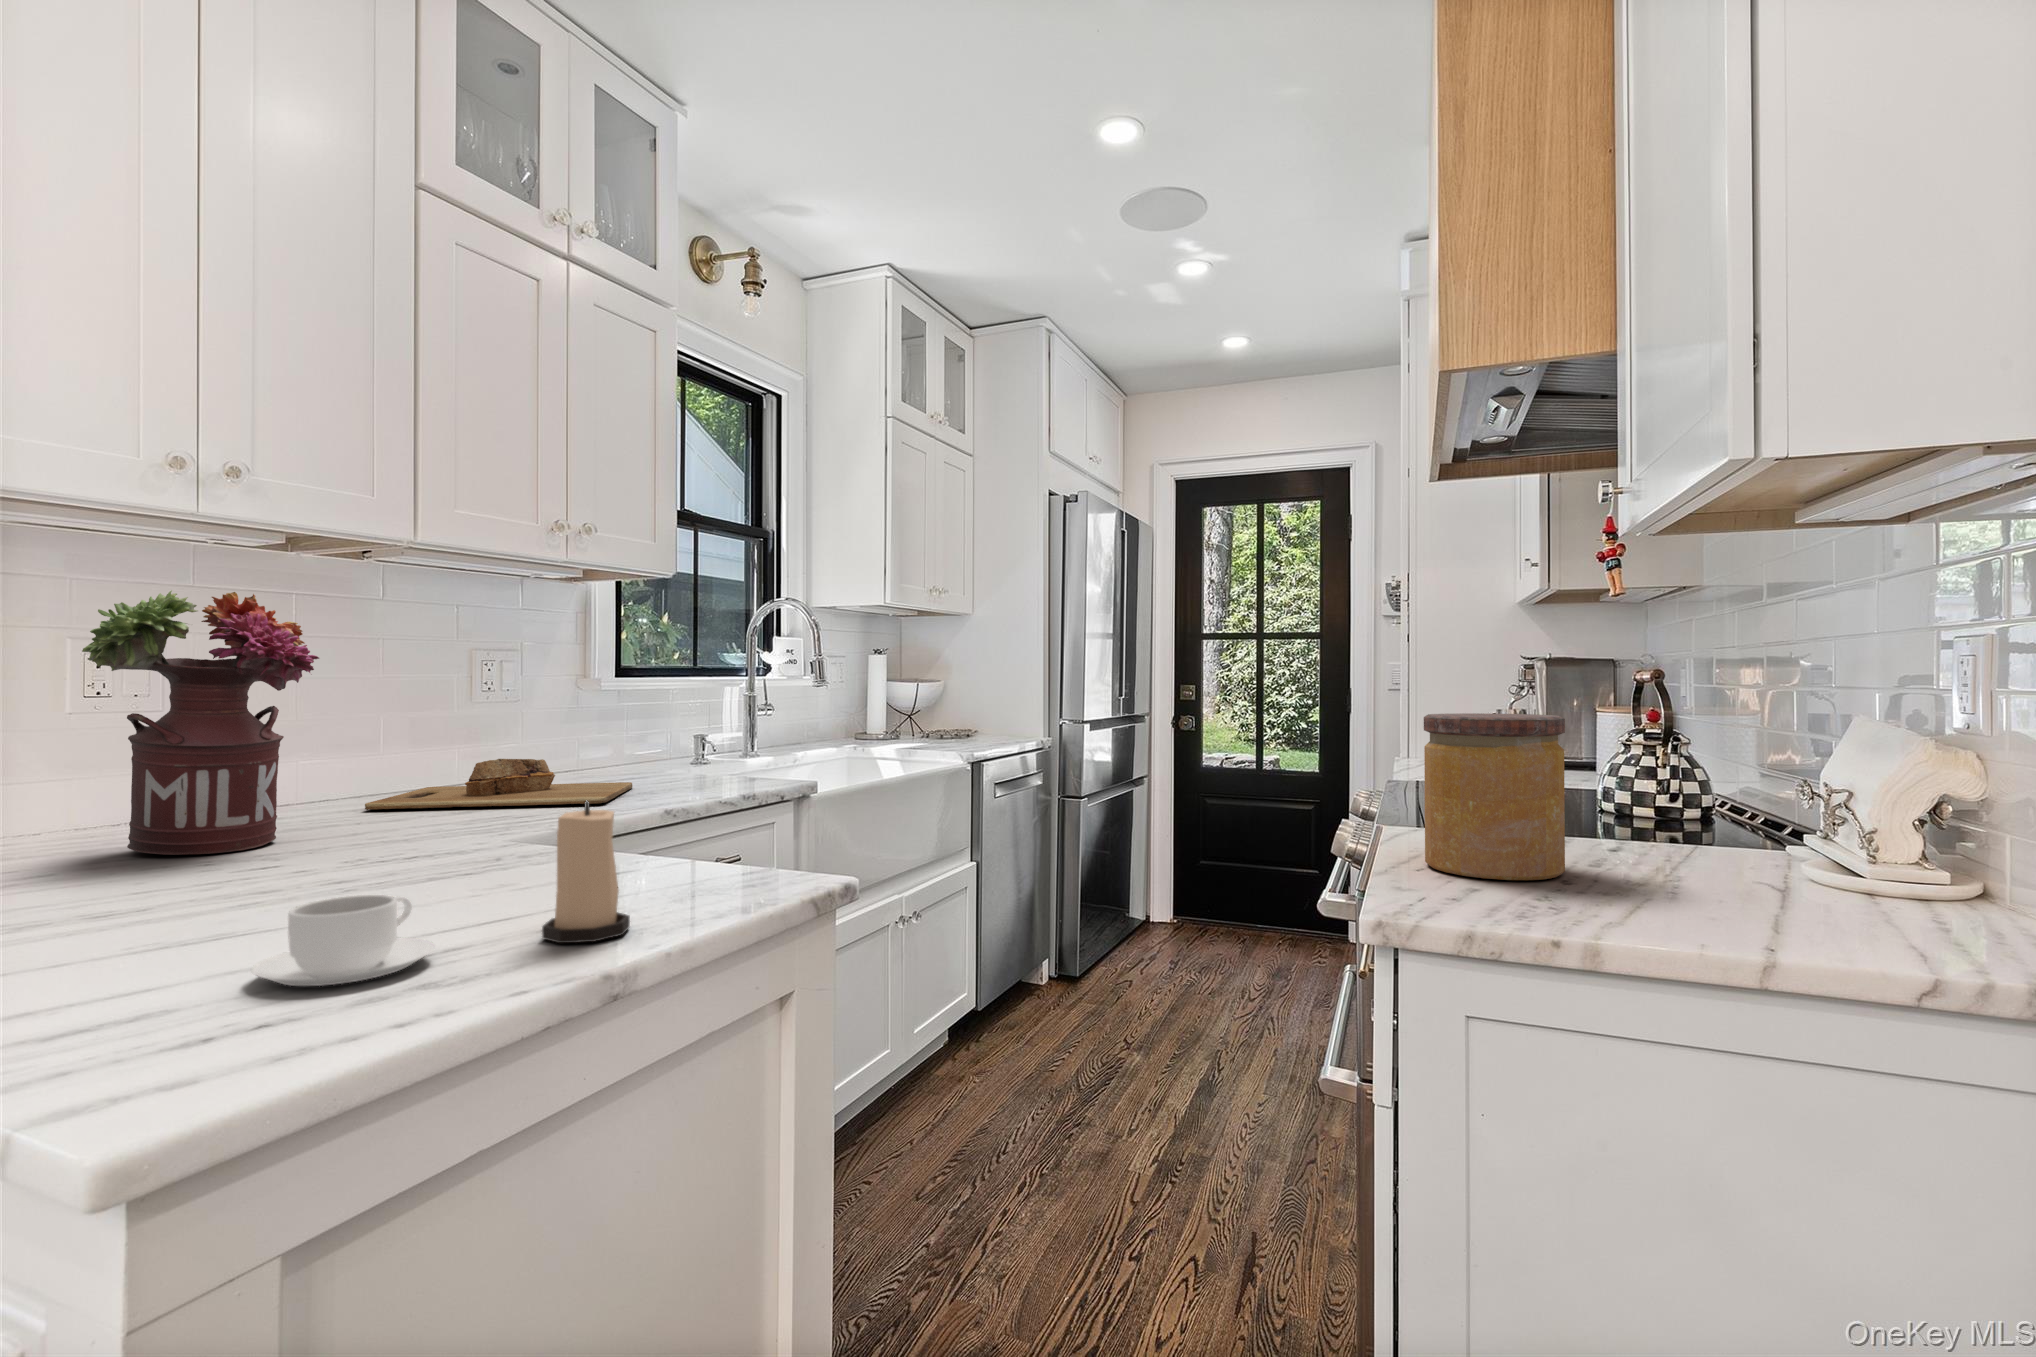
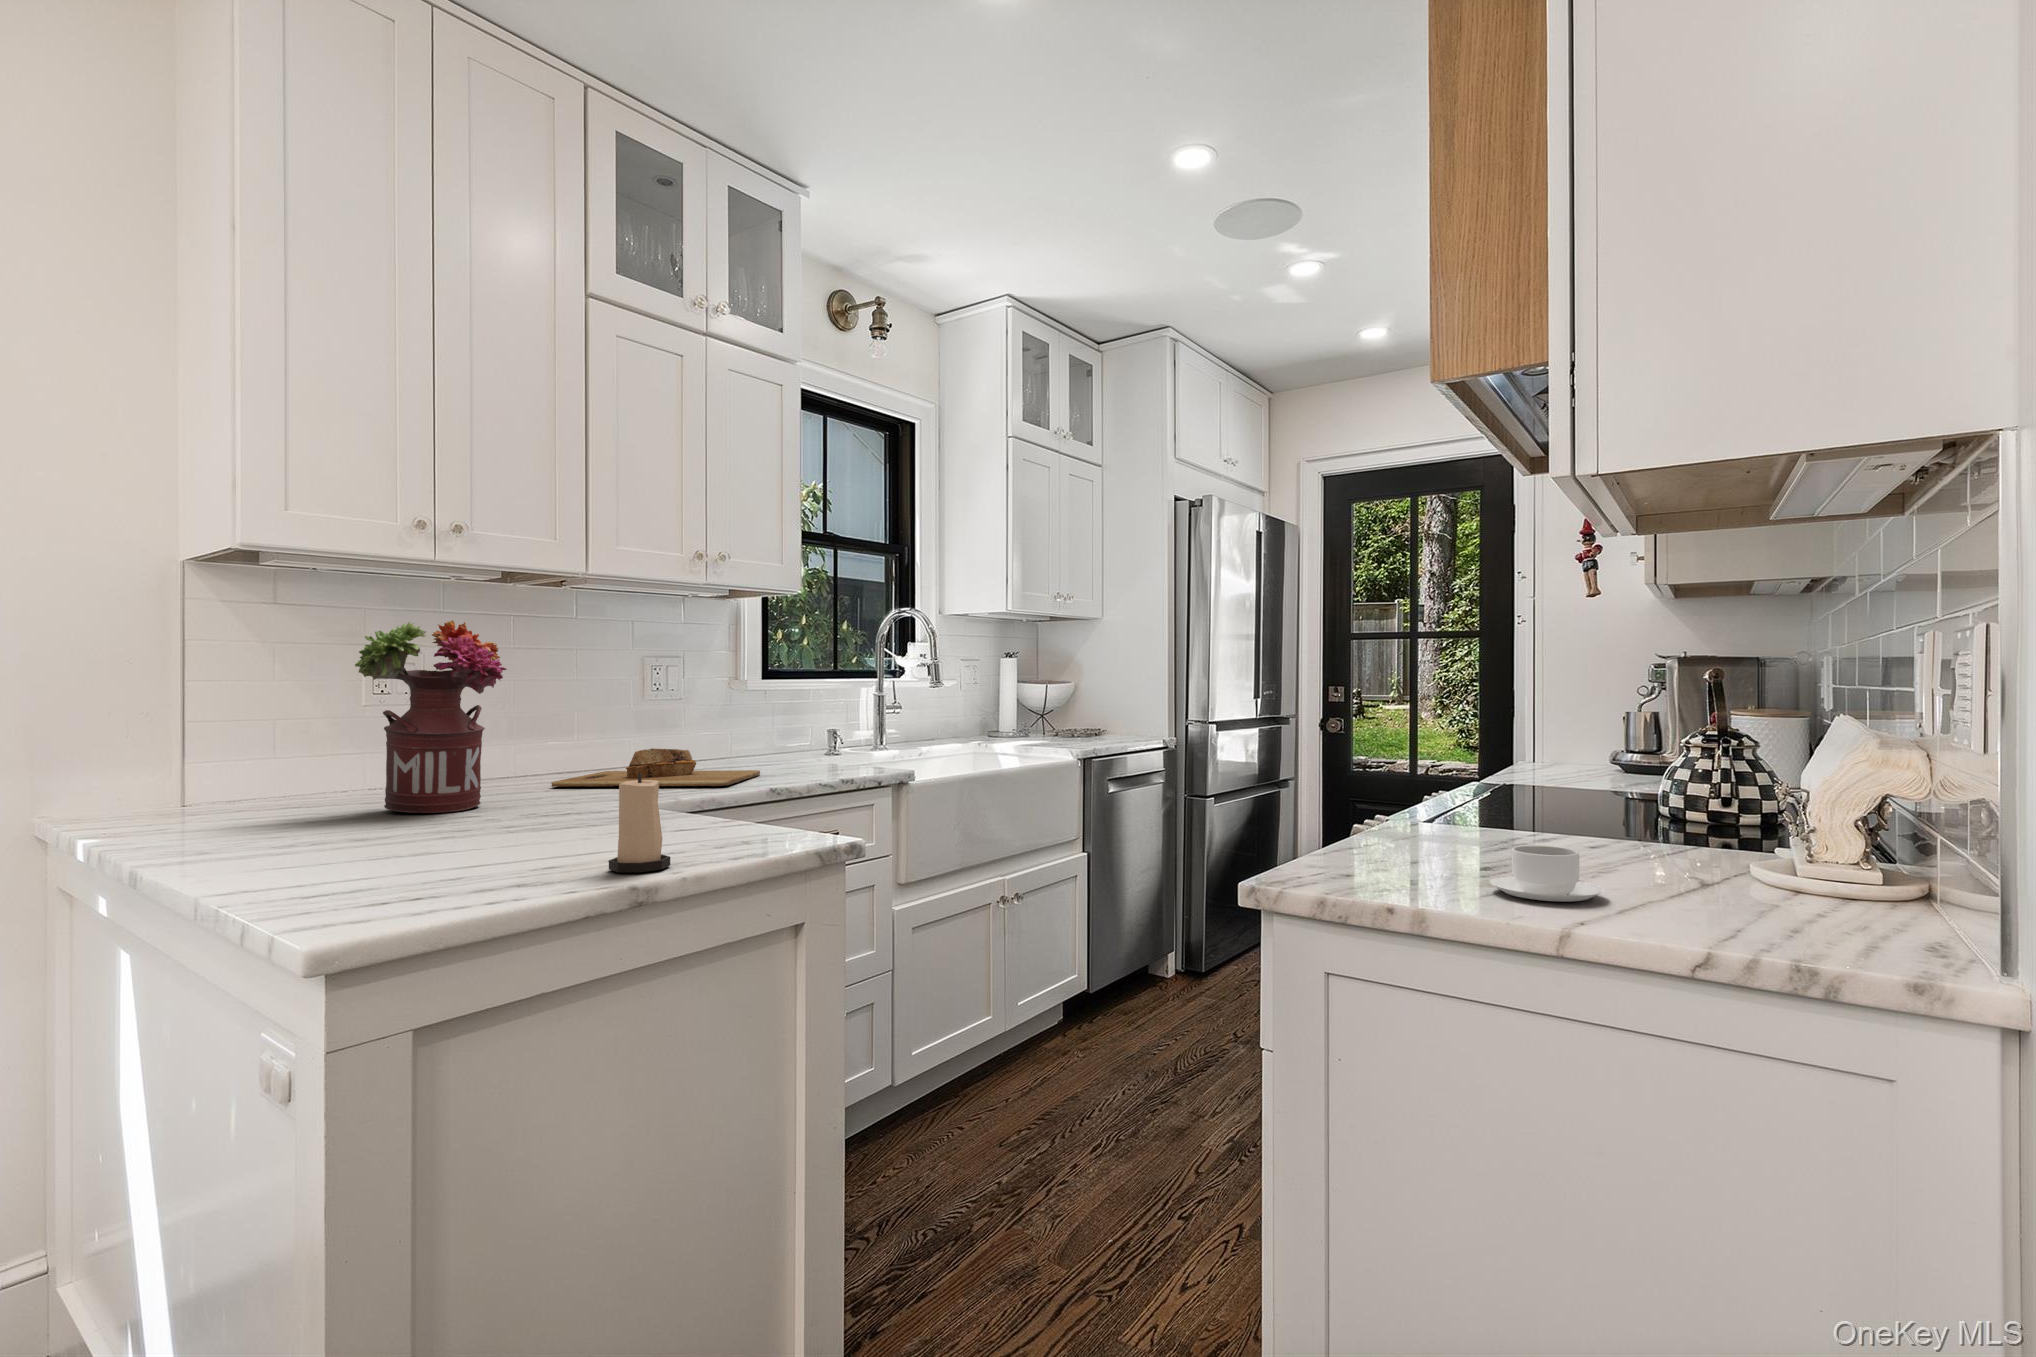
jar: present [1424,713,1565,880] -> none [1372,714,1499,866]
coffee cup: present [251,895,435,986] -> present [1489,845,1604,902]

